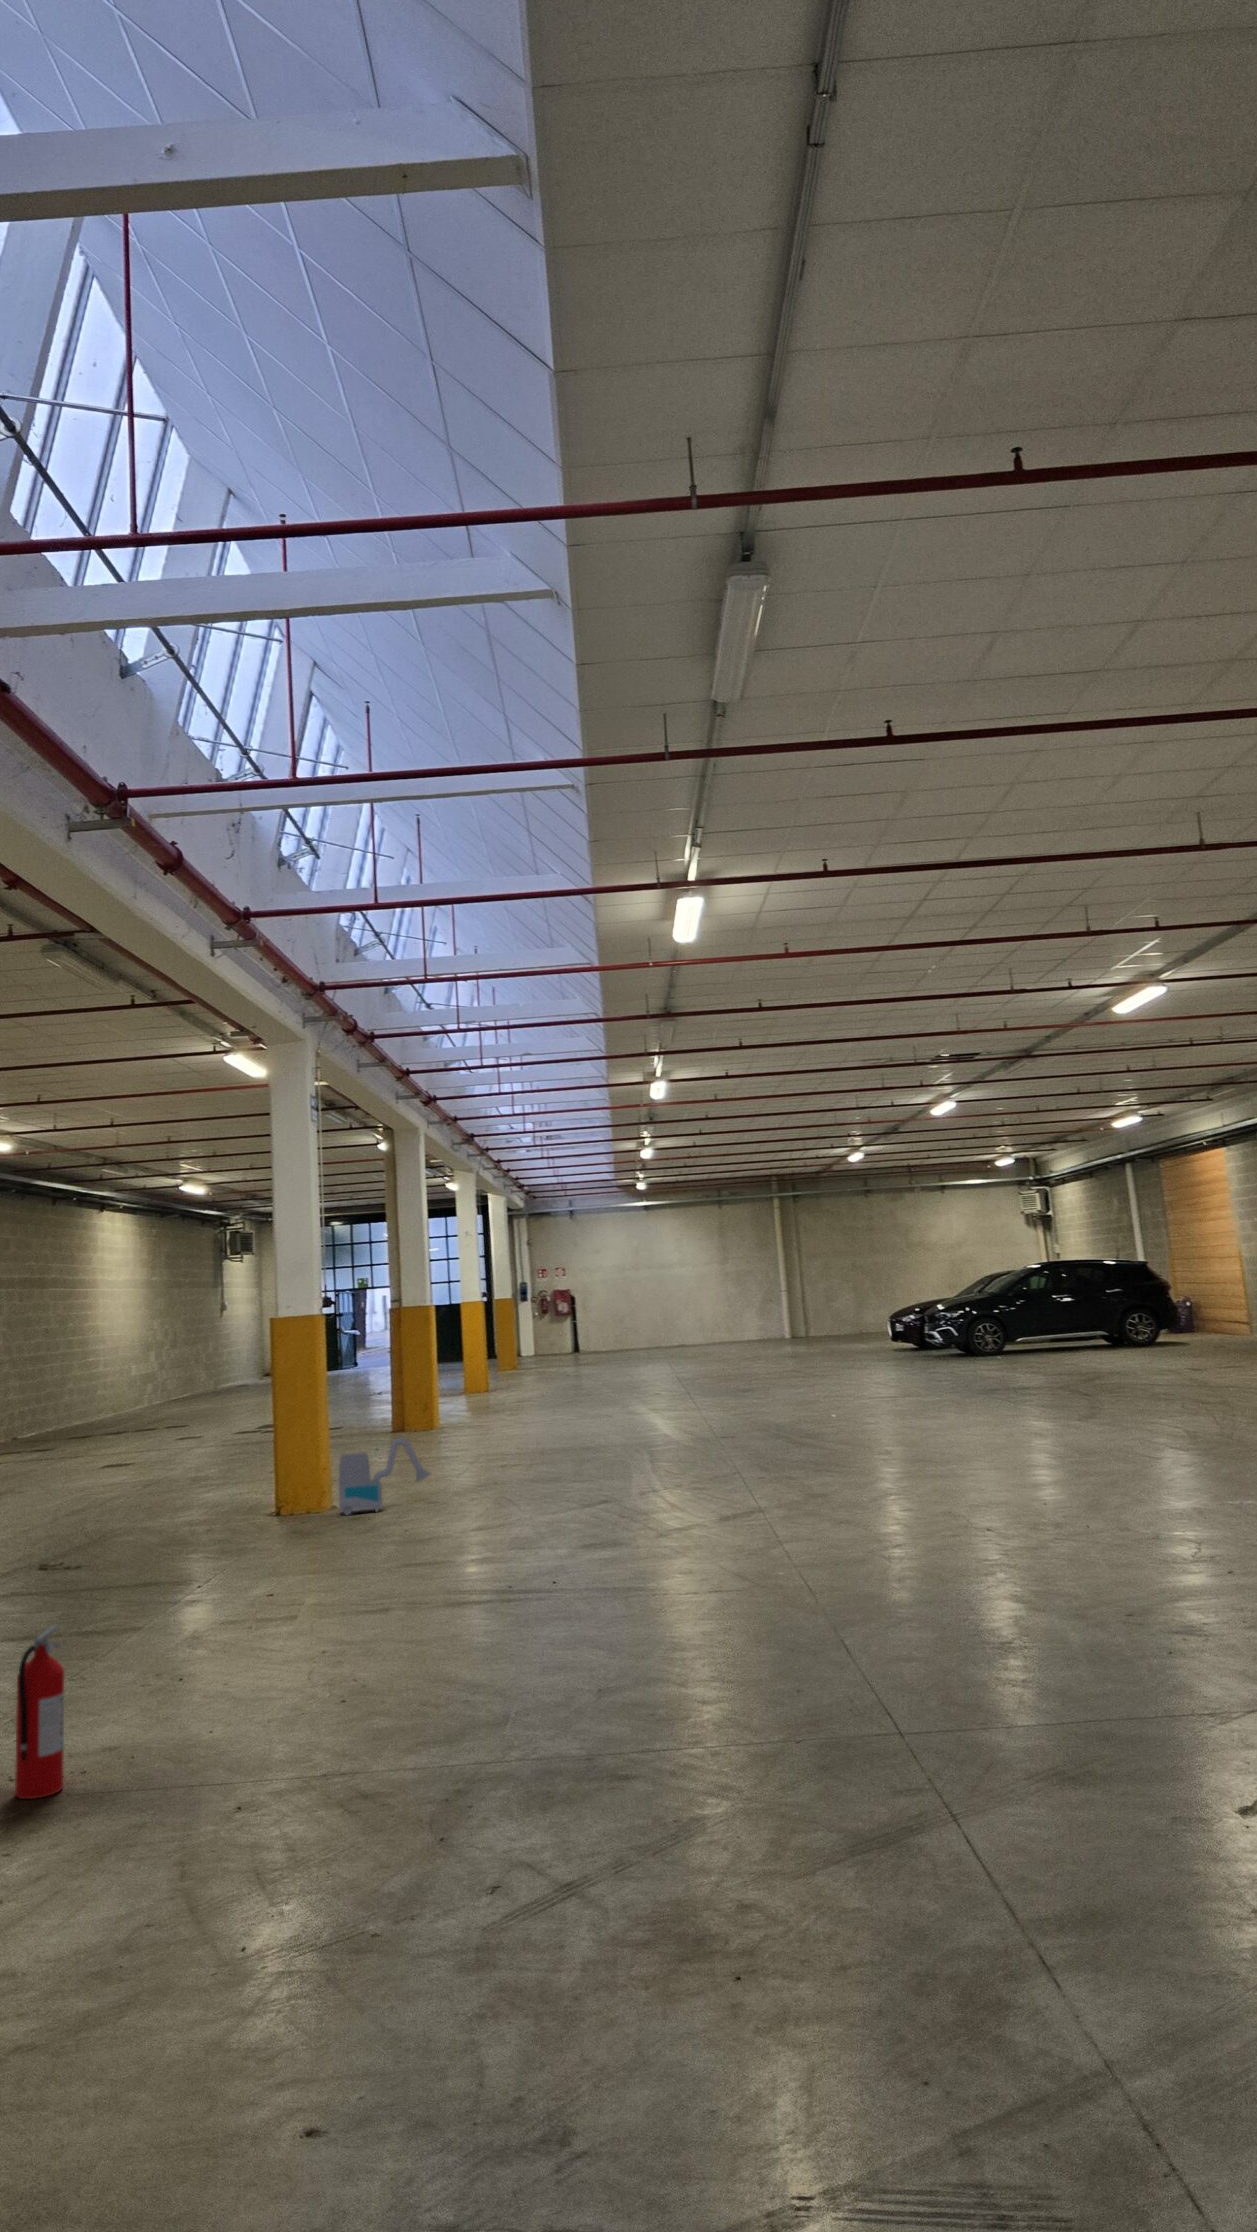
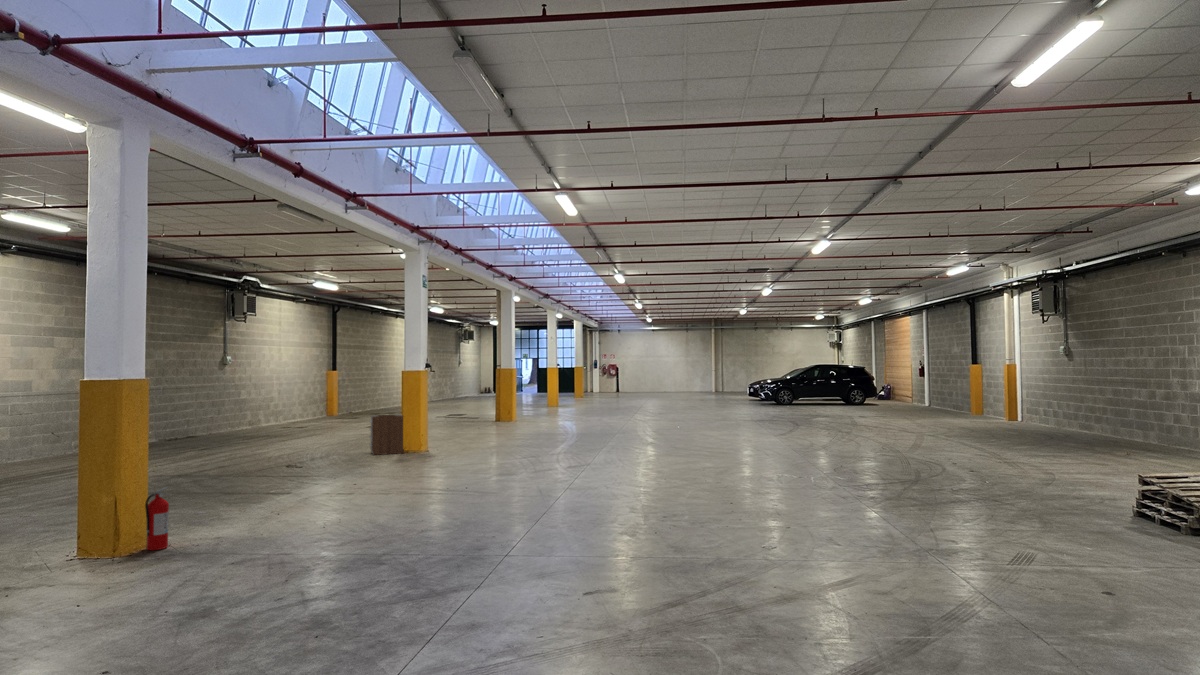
filing cabinet: none [214,1424,298,1529] -> present [370,414,403,455]
vacuum cleaner: present [339,1438,431,1515] -> none [421,423,462,453]

